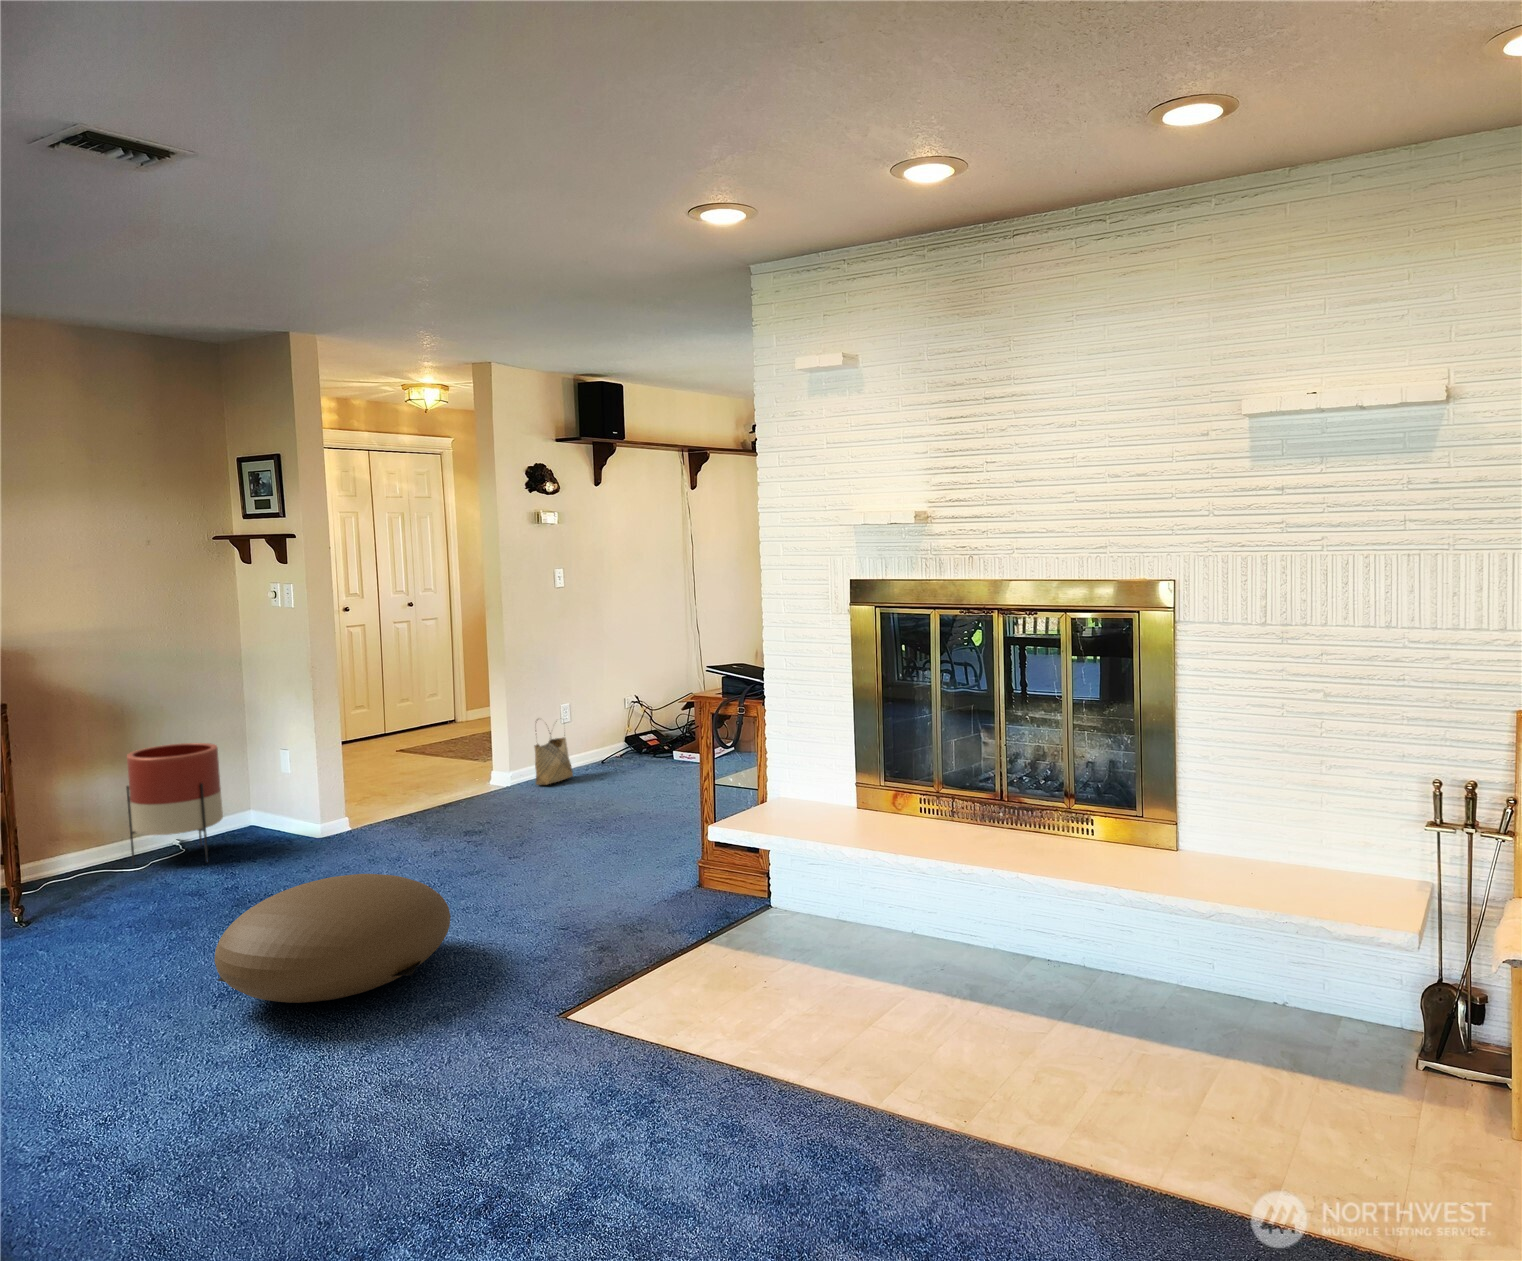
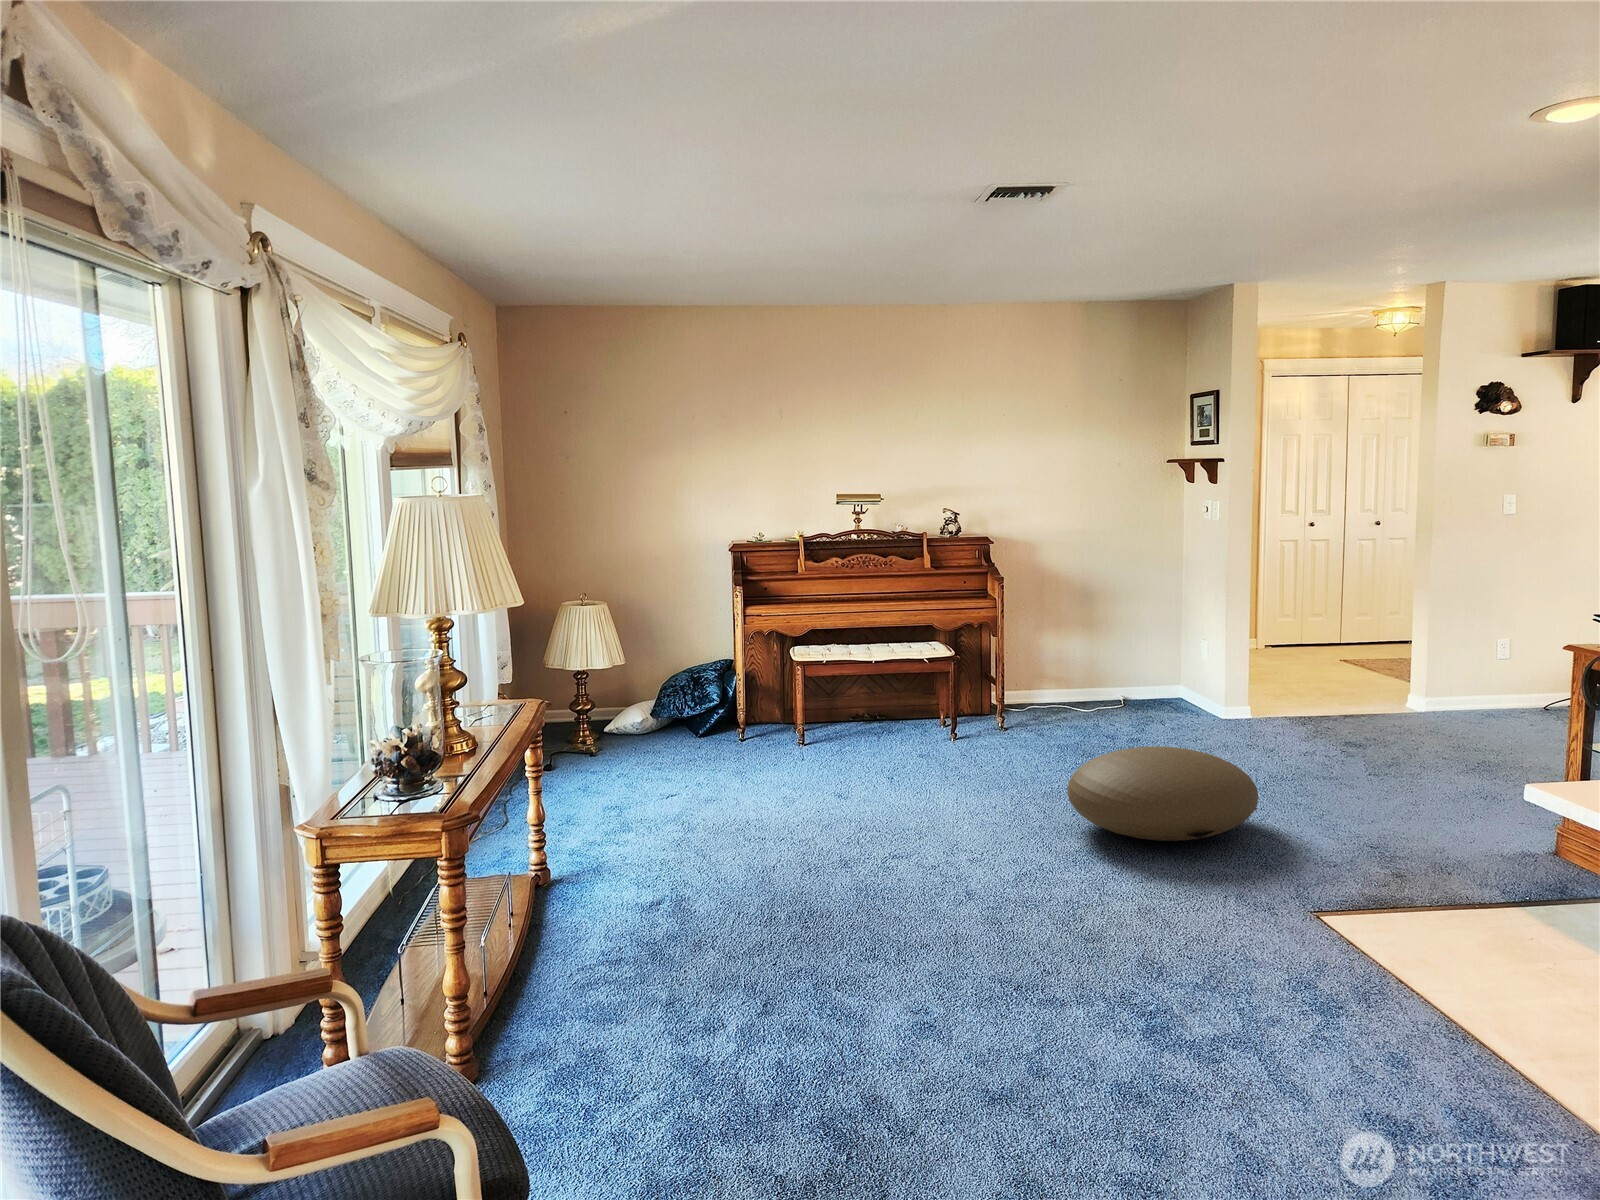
woven basket: present [535,730,573,785] -> none [1452,646,1501,714]
planter: present [126,743,223,865] -> none [1078,623,1145,719]

